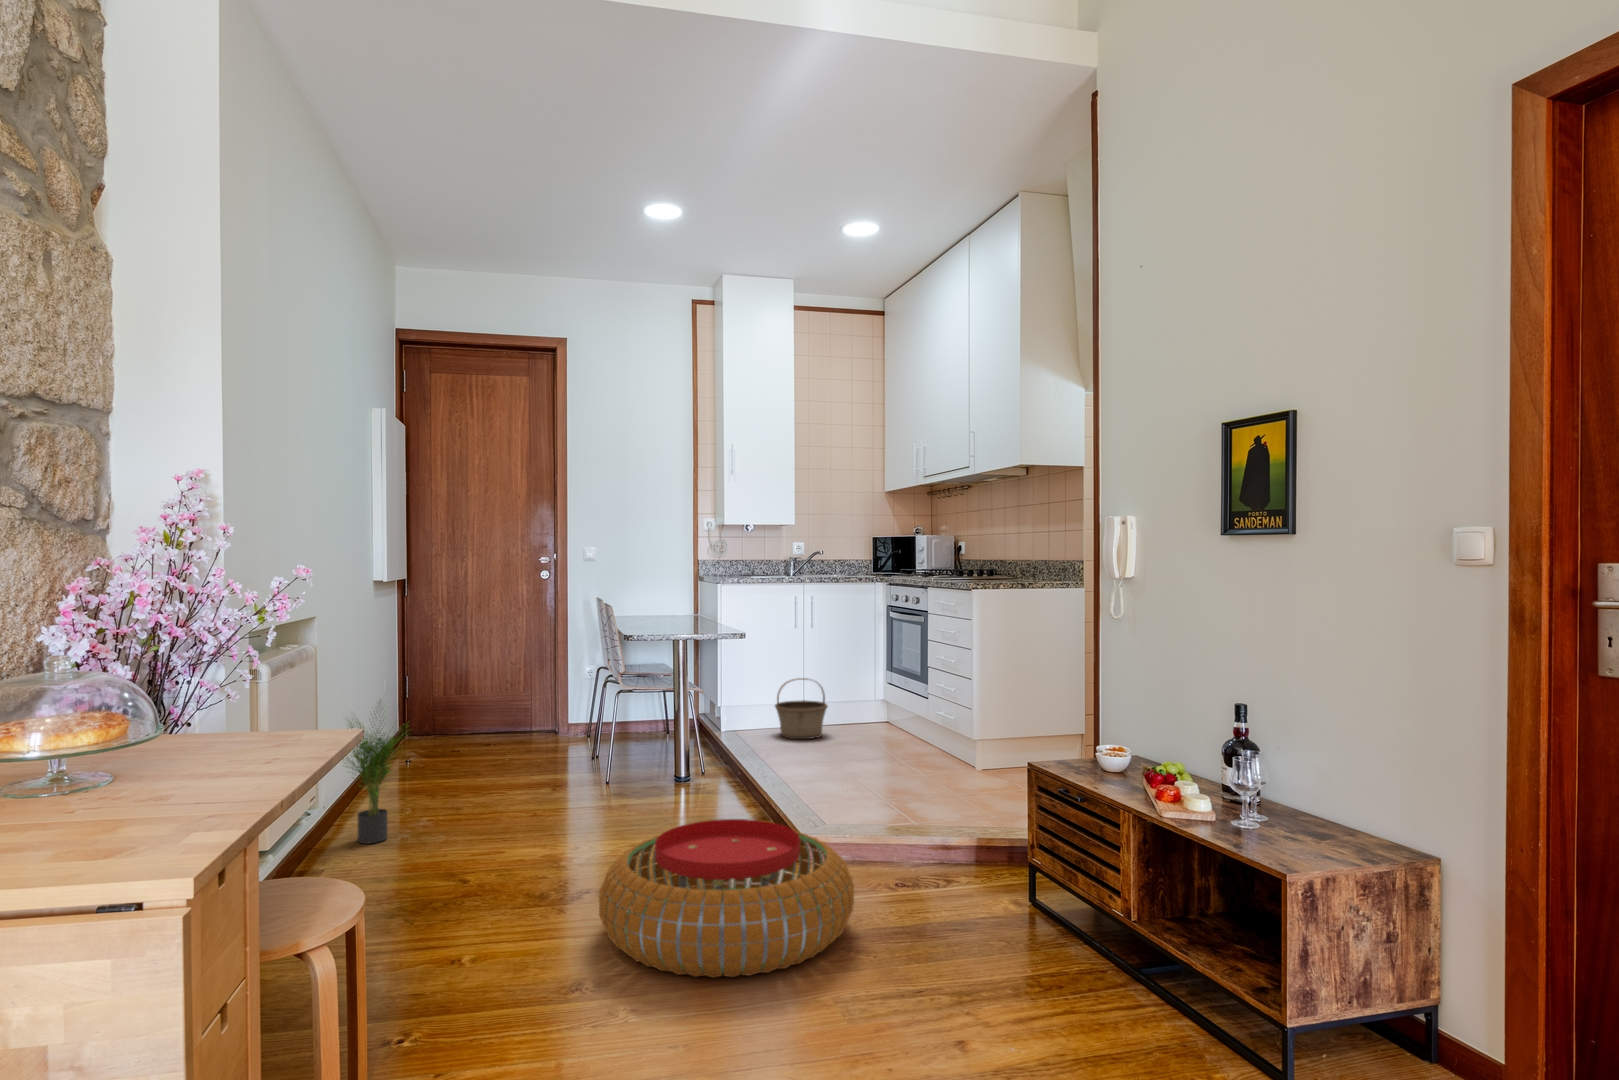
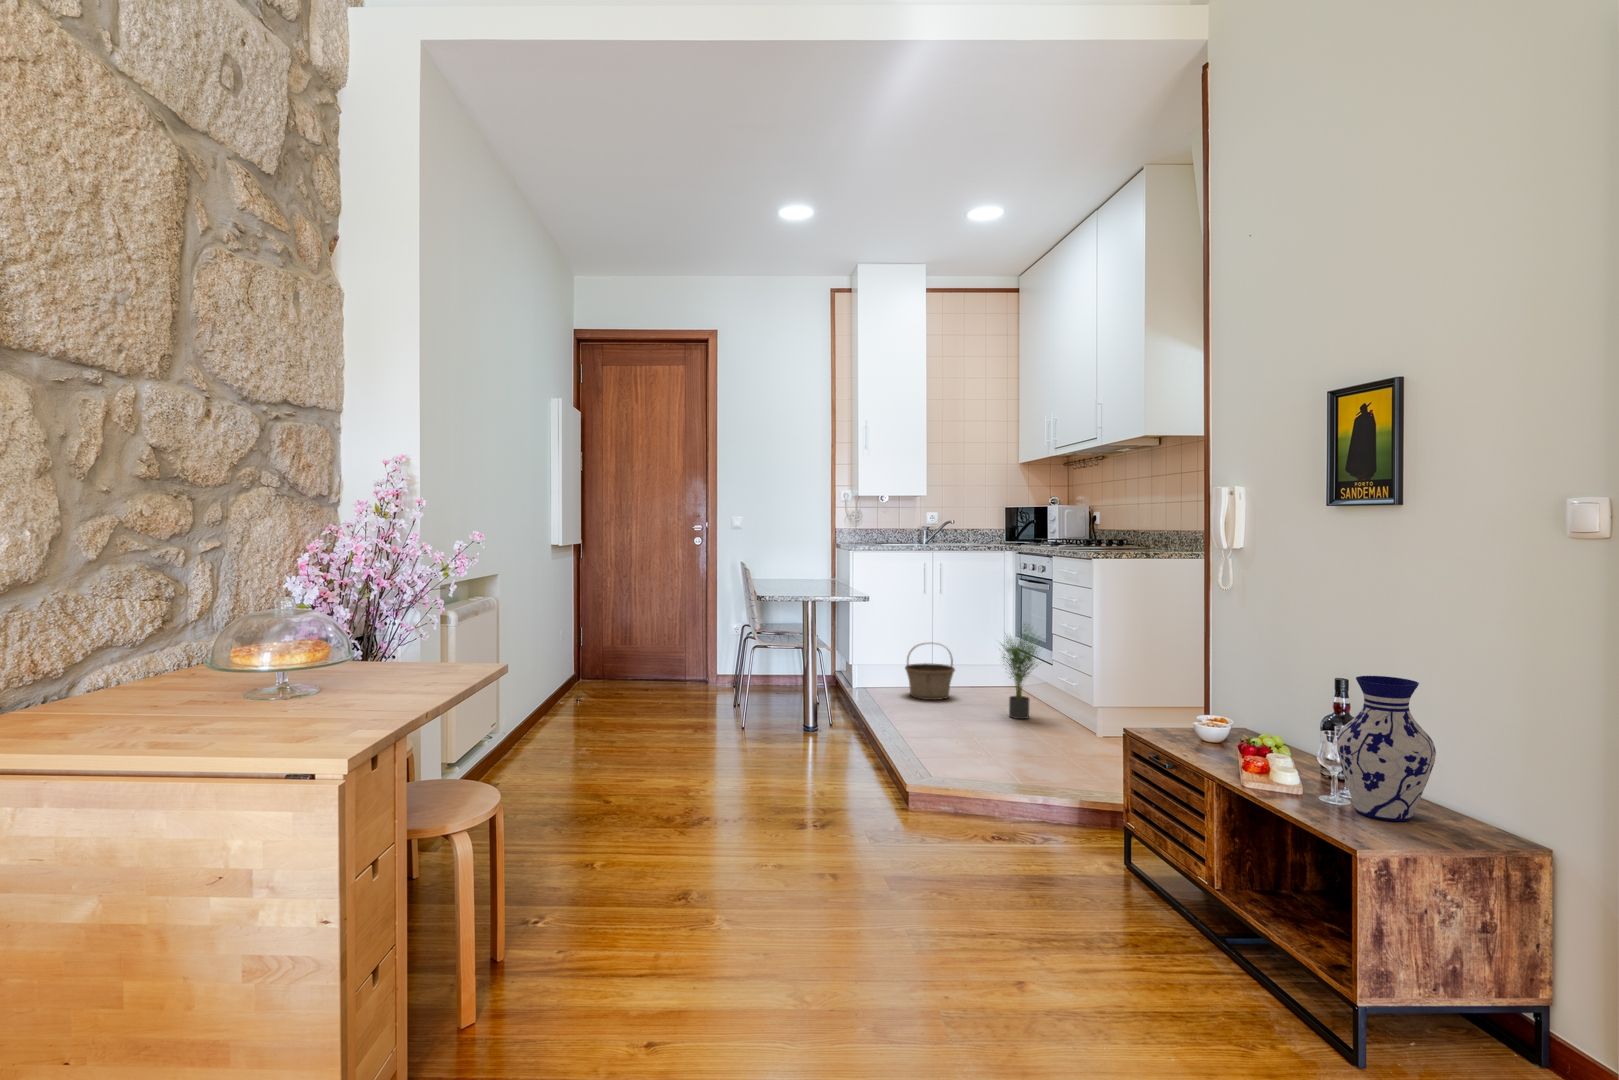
vase: none [1260,695,1358,845] -> present [1336,676,1436,821]
potted plant: present [345,704,403,844] -> present [1001,630,1040,719]
pouf: present [599,819,854,978] -> none [726,766,953,903]

